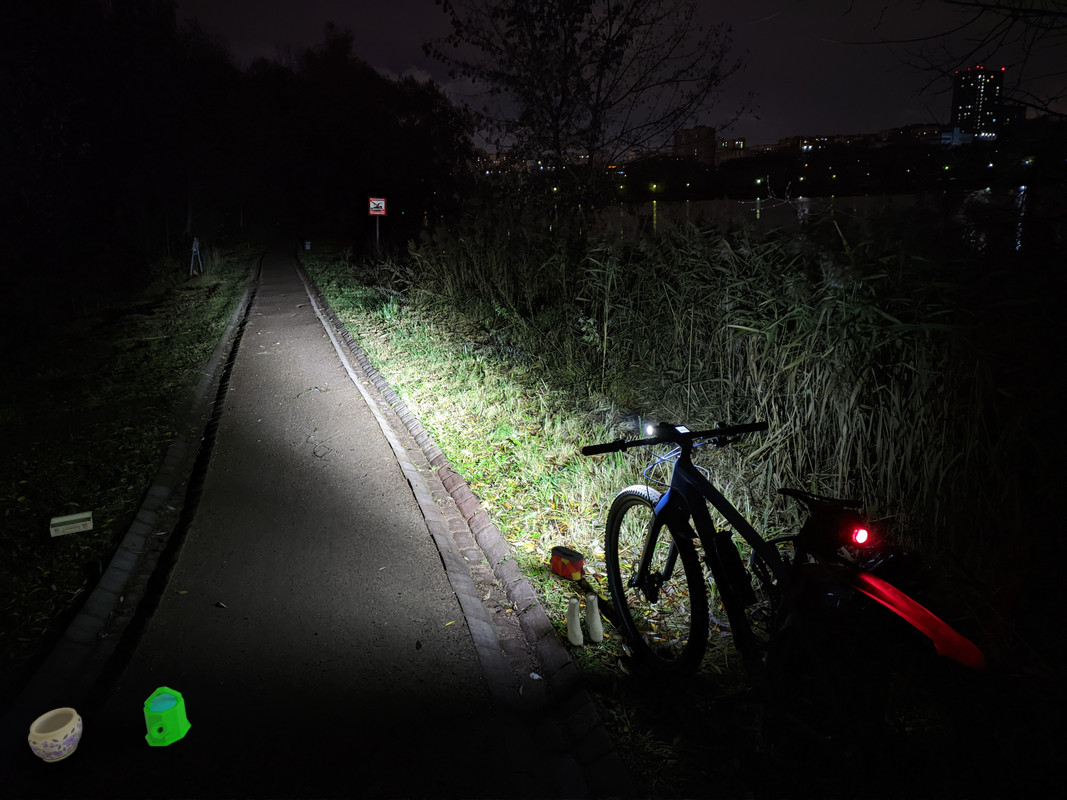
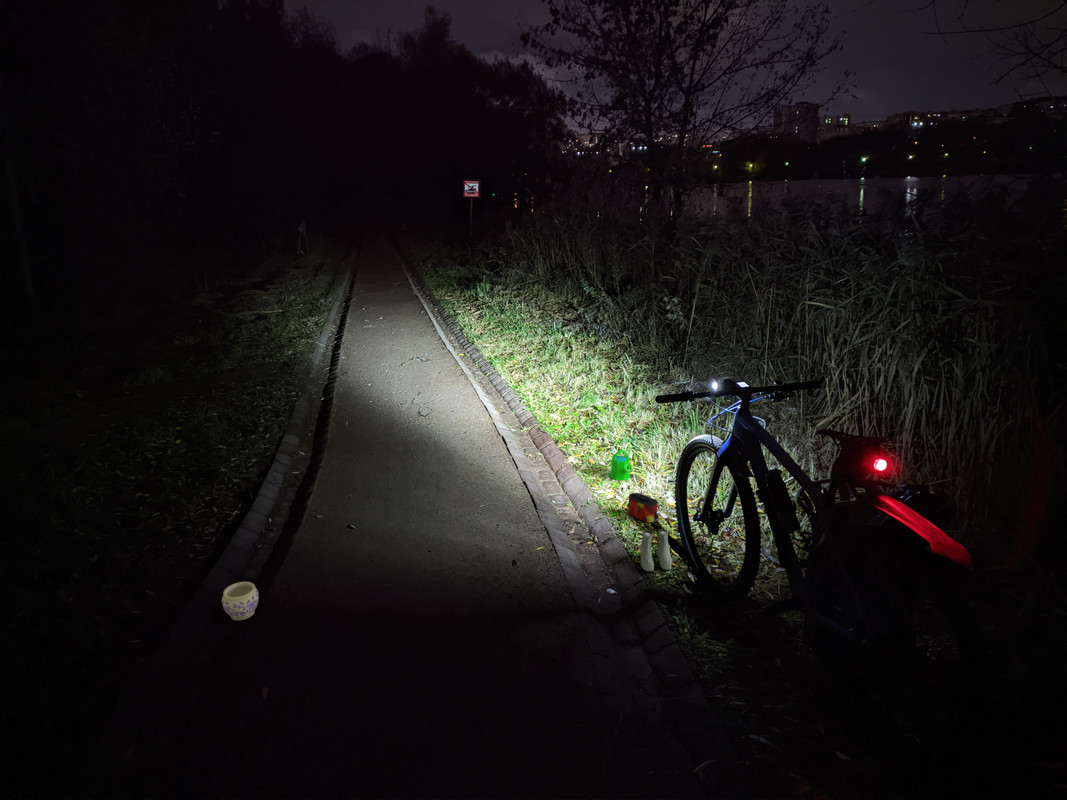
toolbox: present [50,511,93,537] -> none [213,448,245,466]
watering can: present [144,687,191,746] -> present [610,450,632,480]

